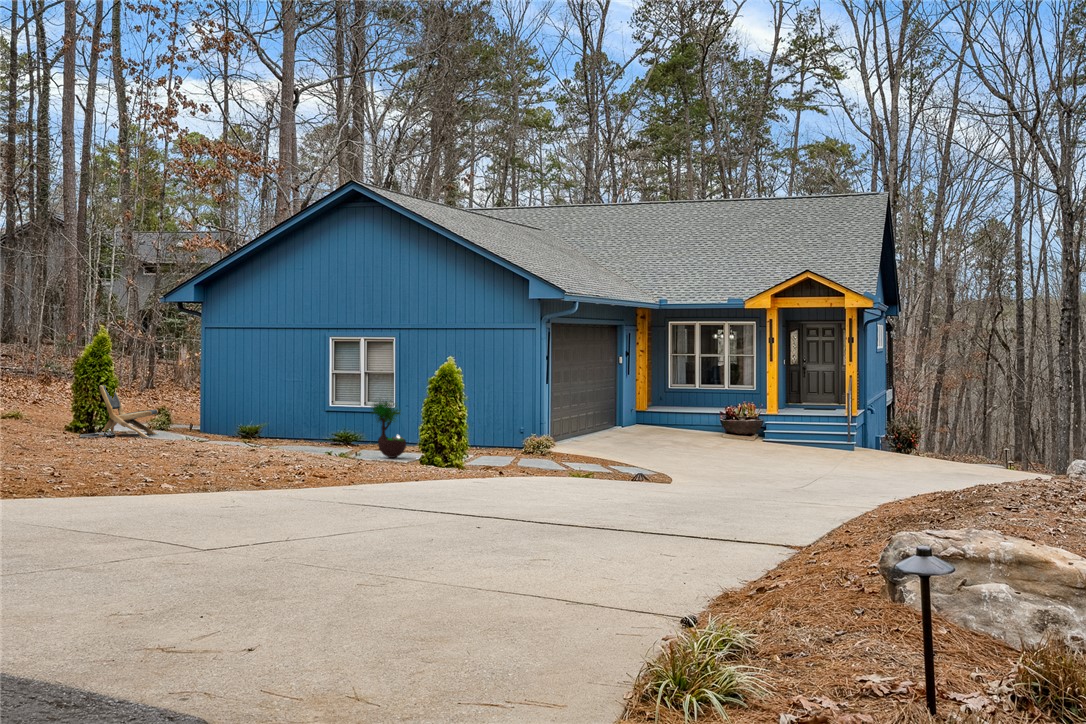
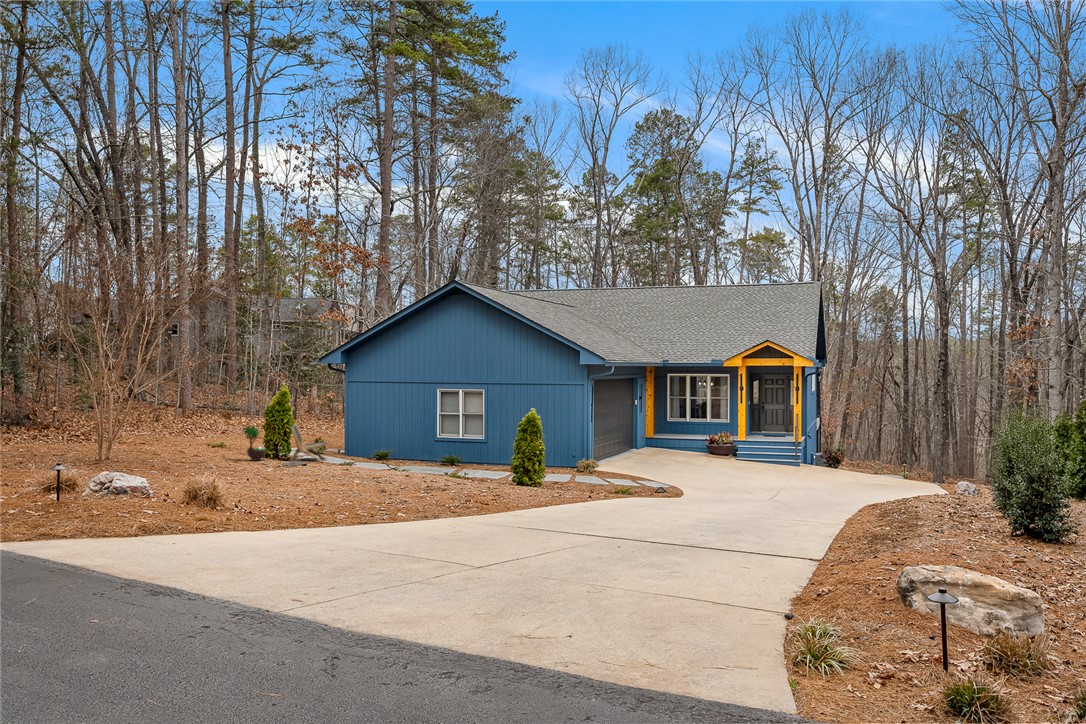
potted tree: present [371,400,406,458] -> present [243,427,265,460]

